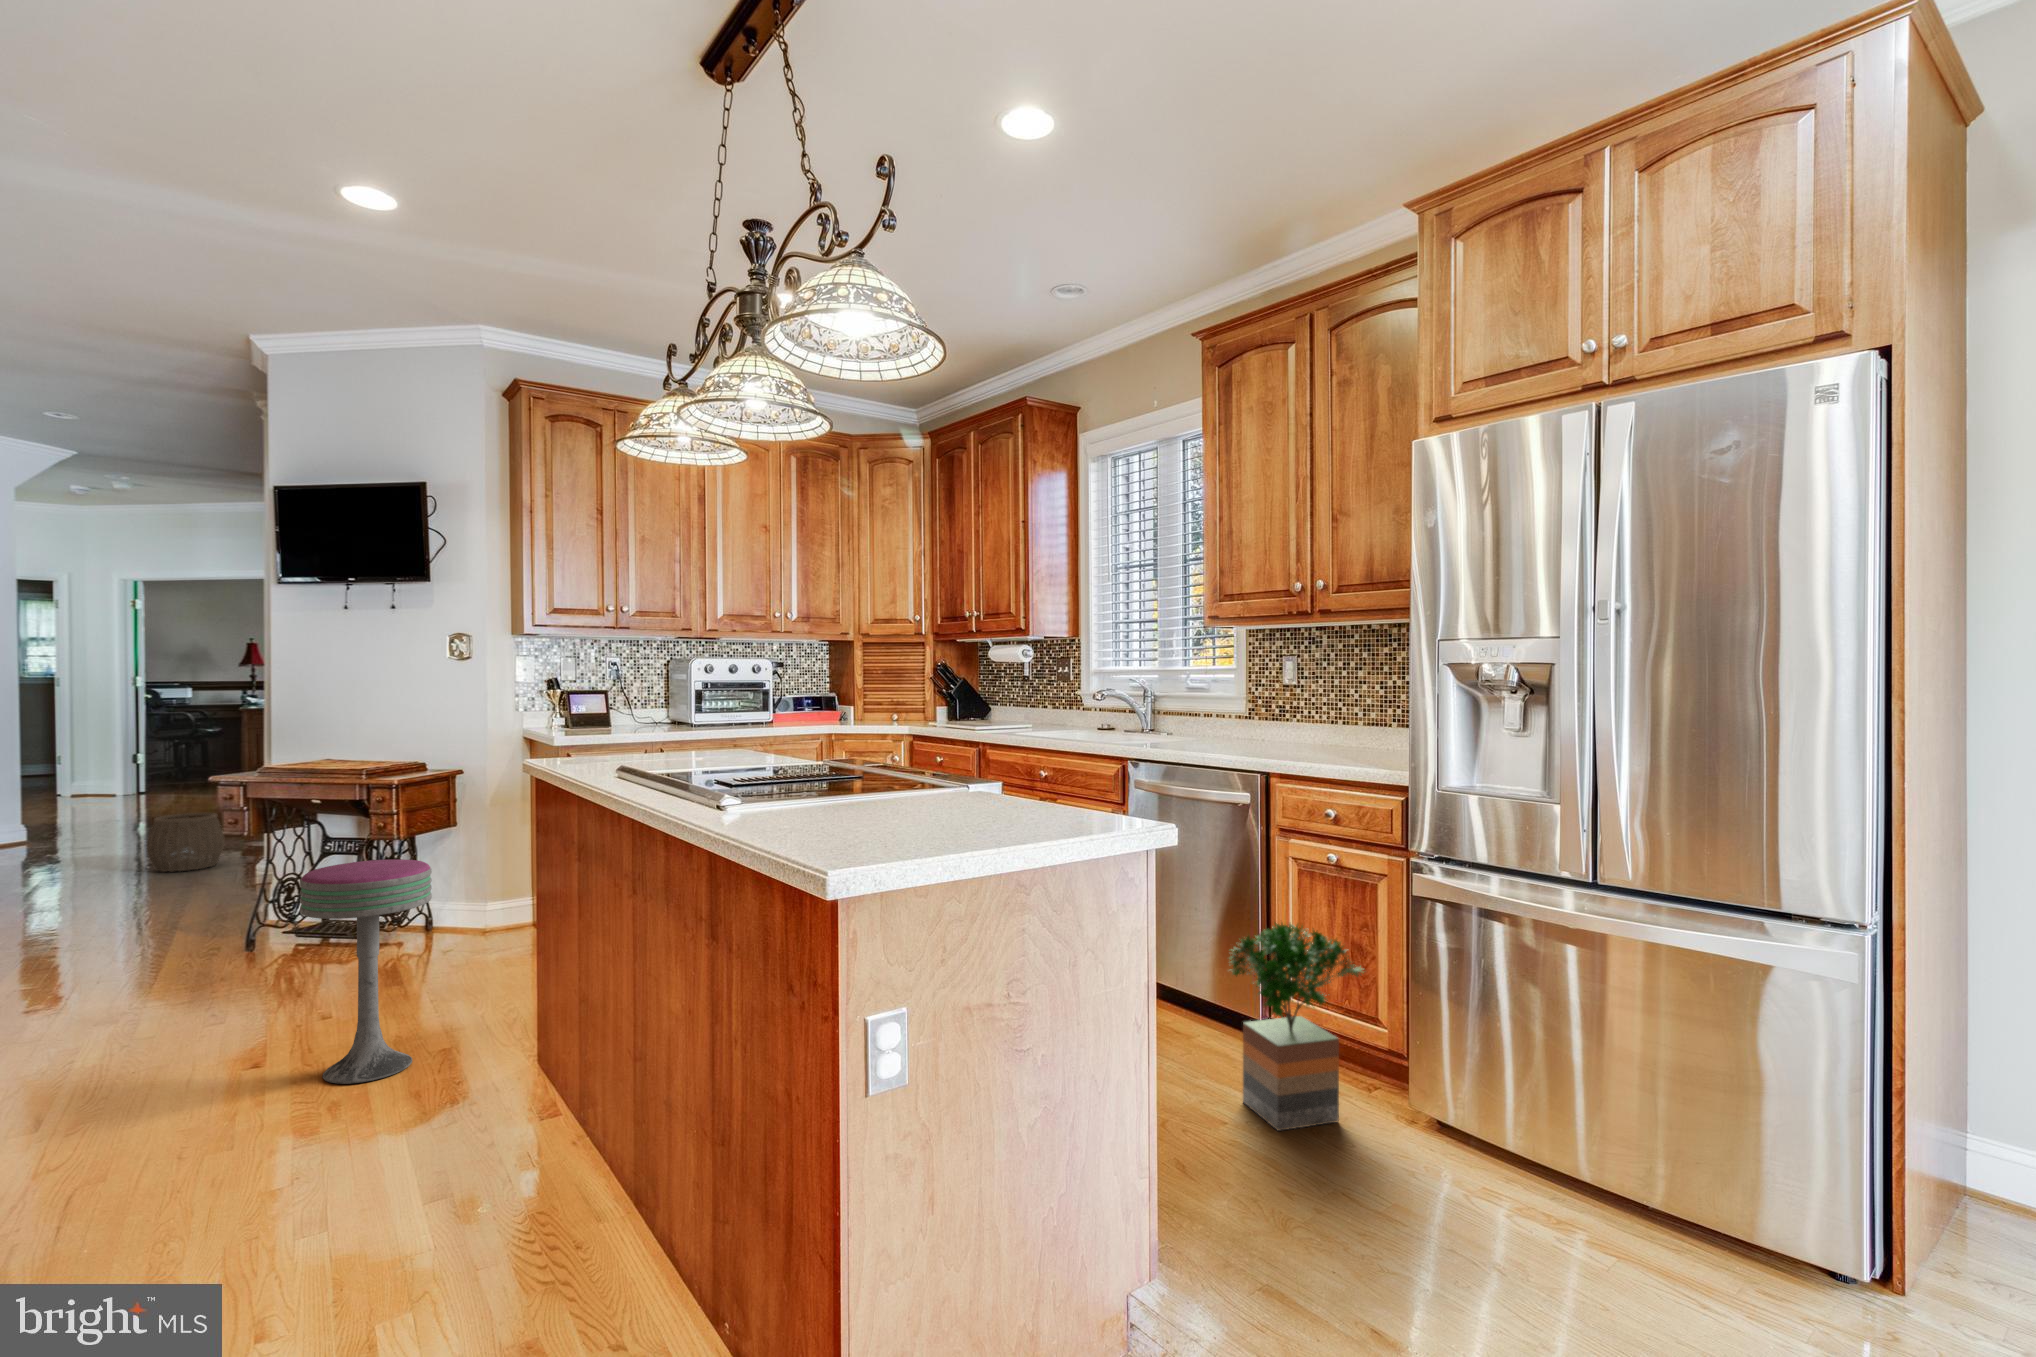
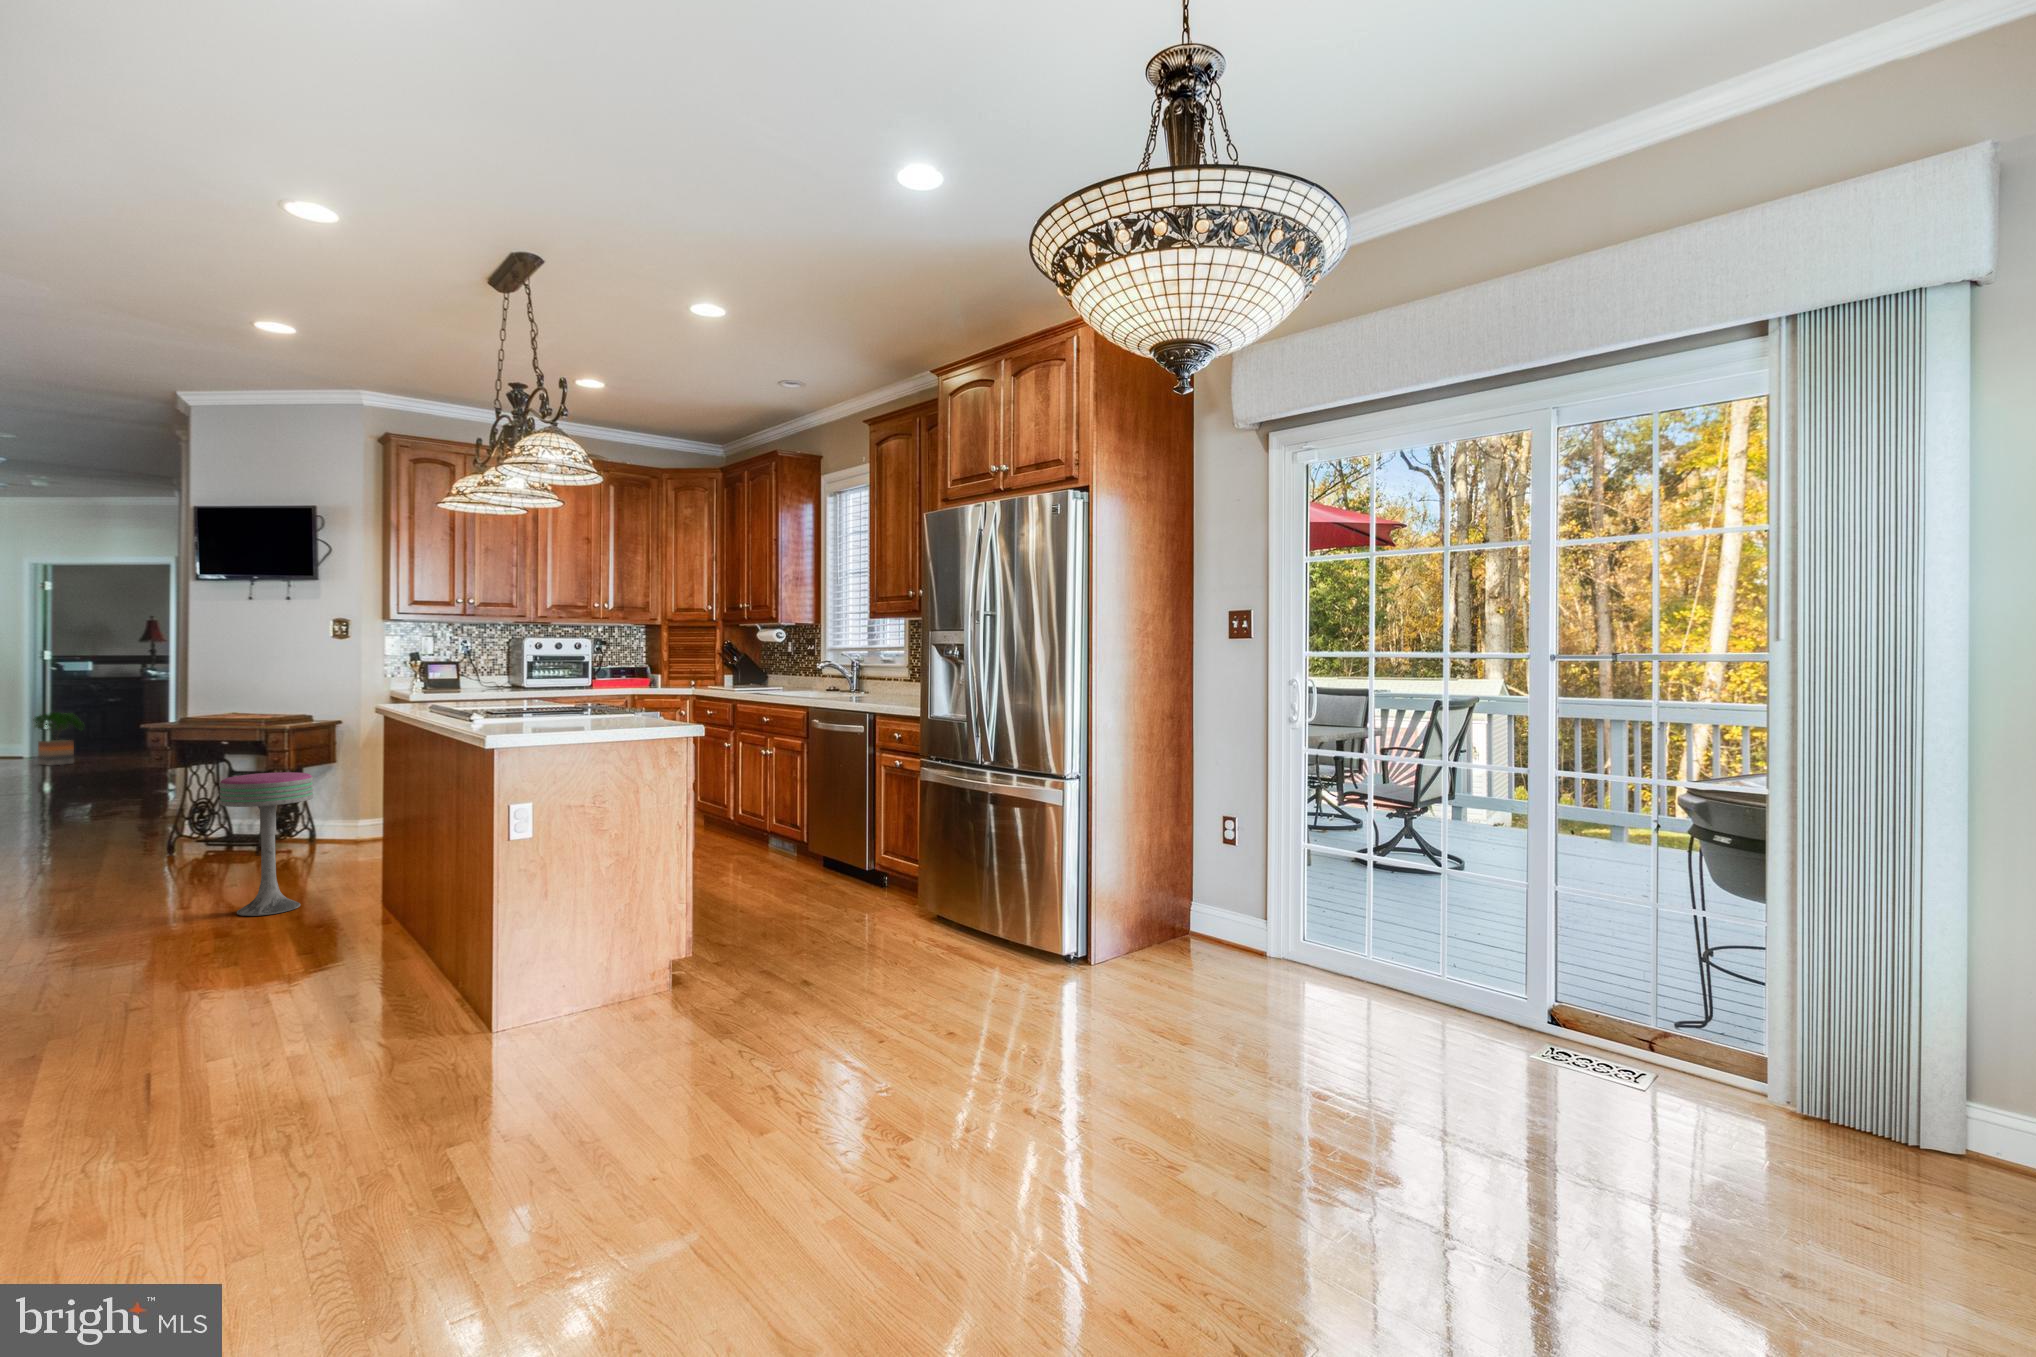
woven basket: present [147,813,224,872] -> none [70,762,138,809]
potted tree: present [1230,923,1362,1131] -> present [33,712,84,766]

